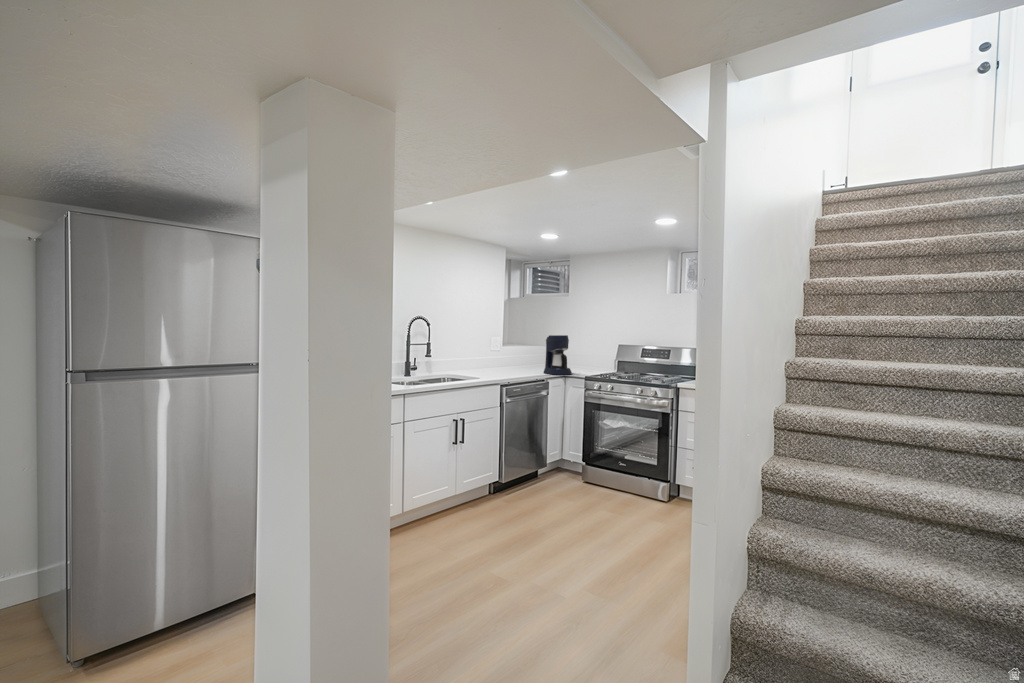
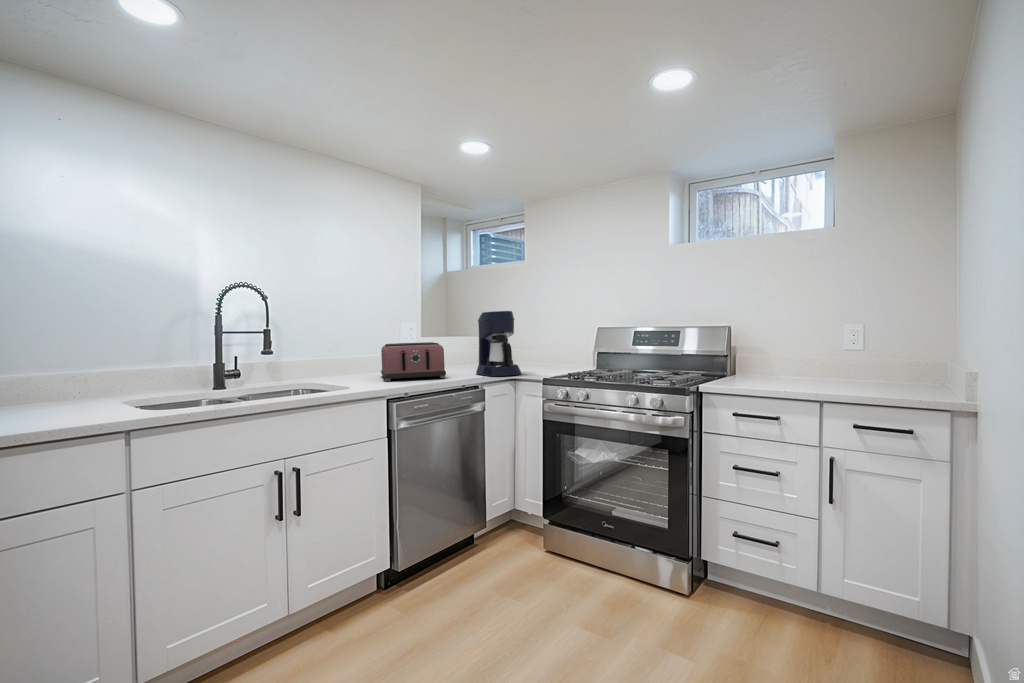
toaster: none [485,352,528,375] -> present [381,342,446,381]

